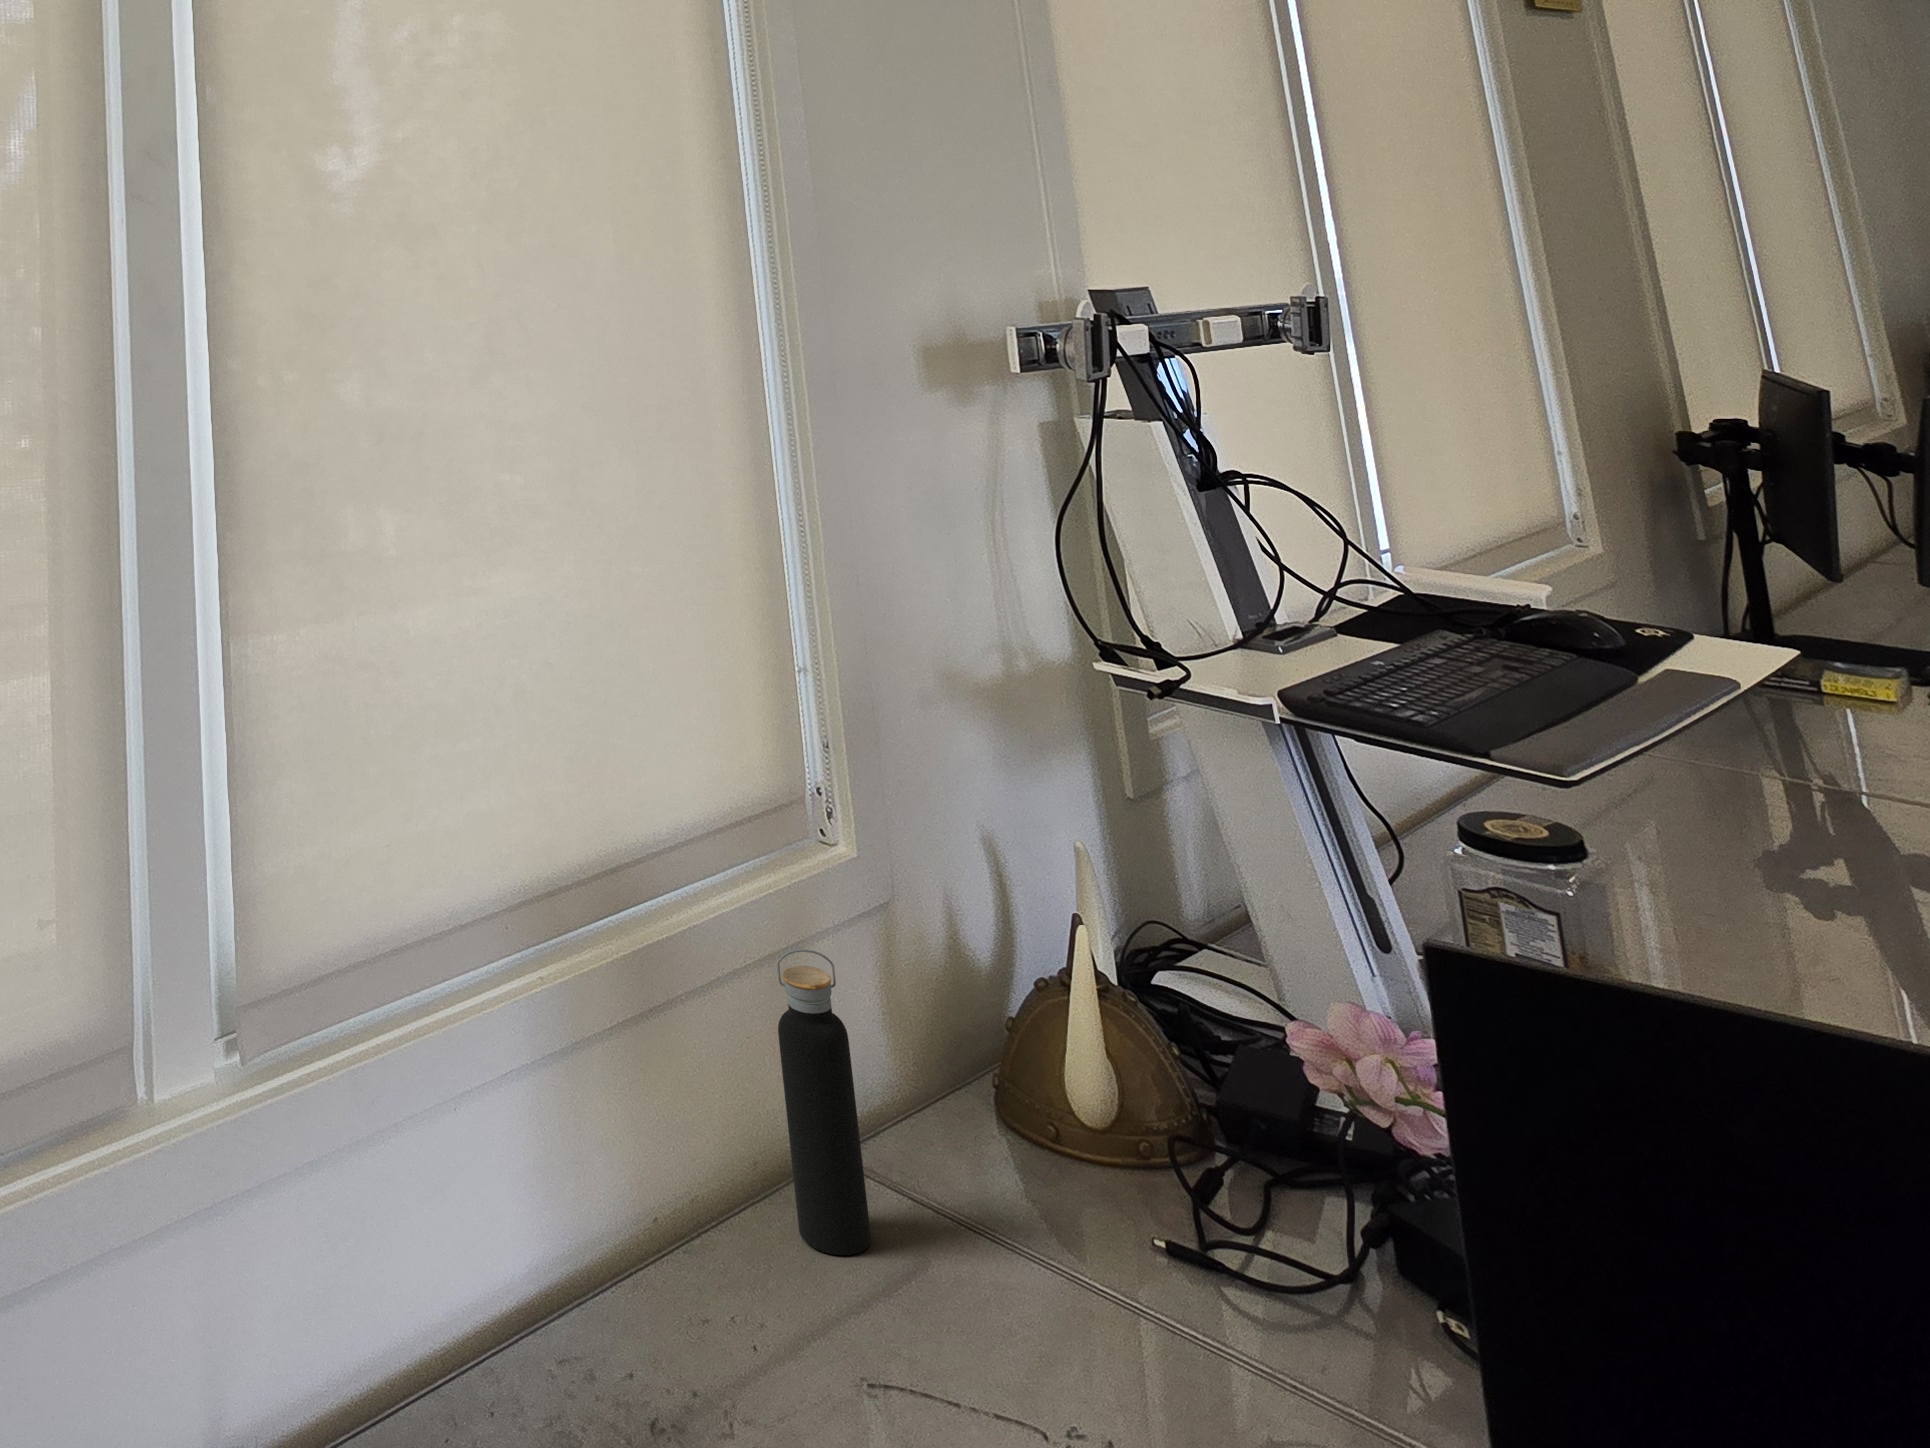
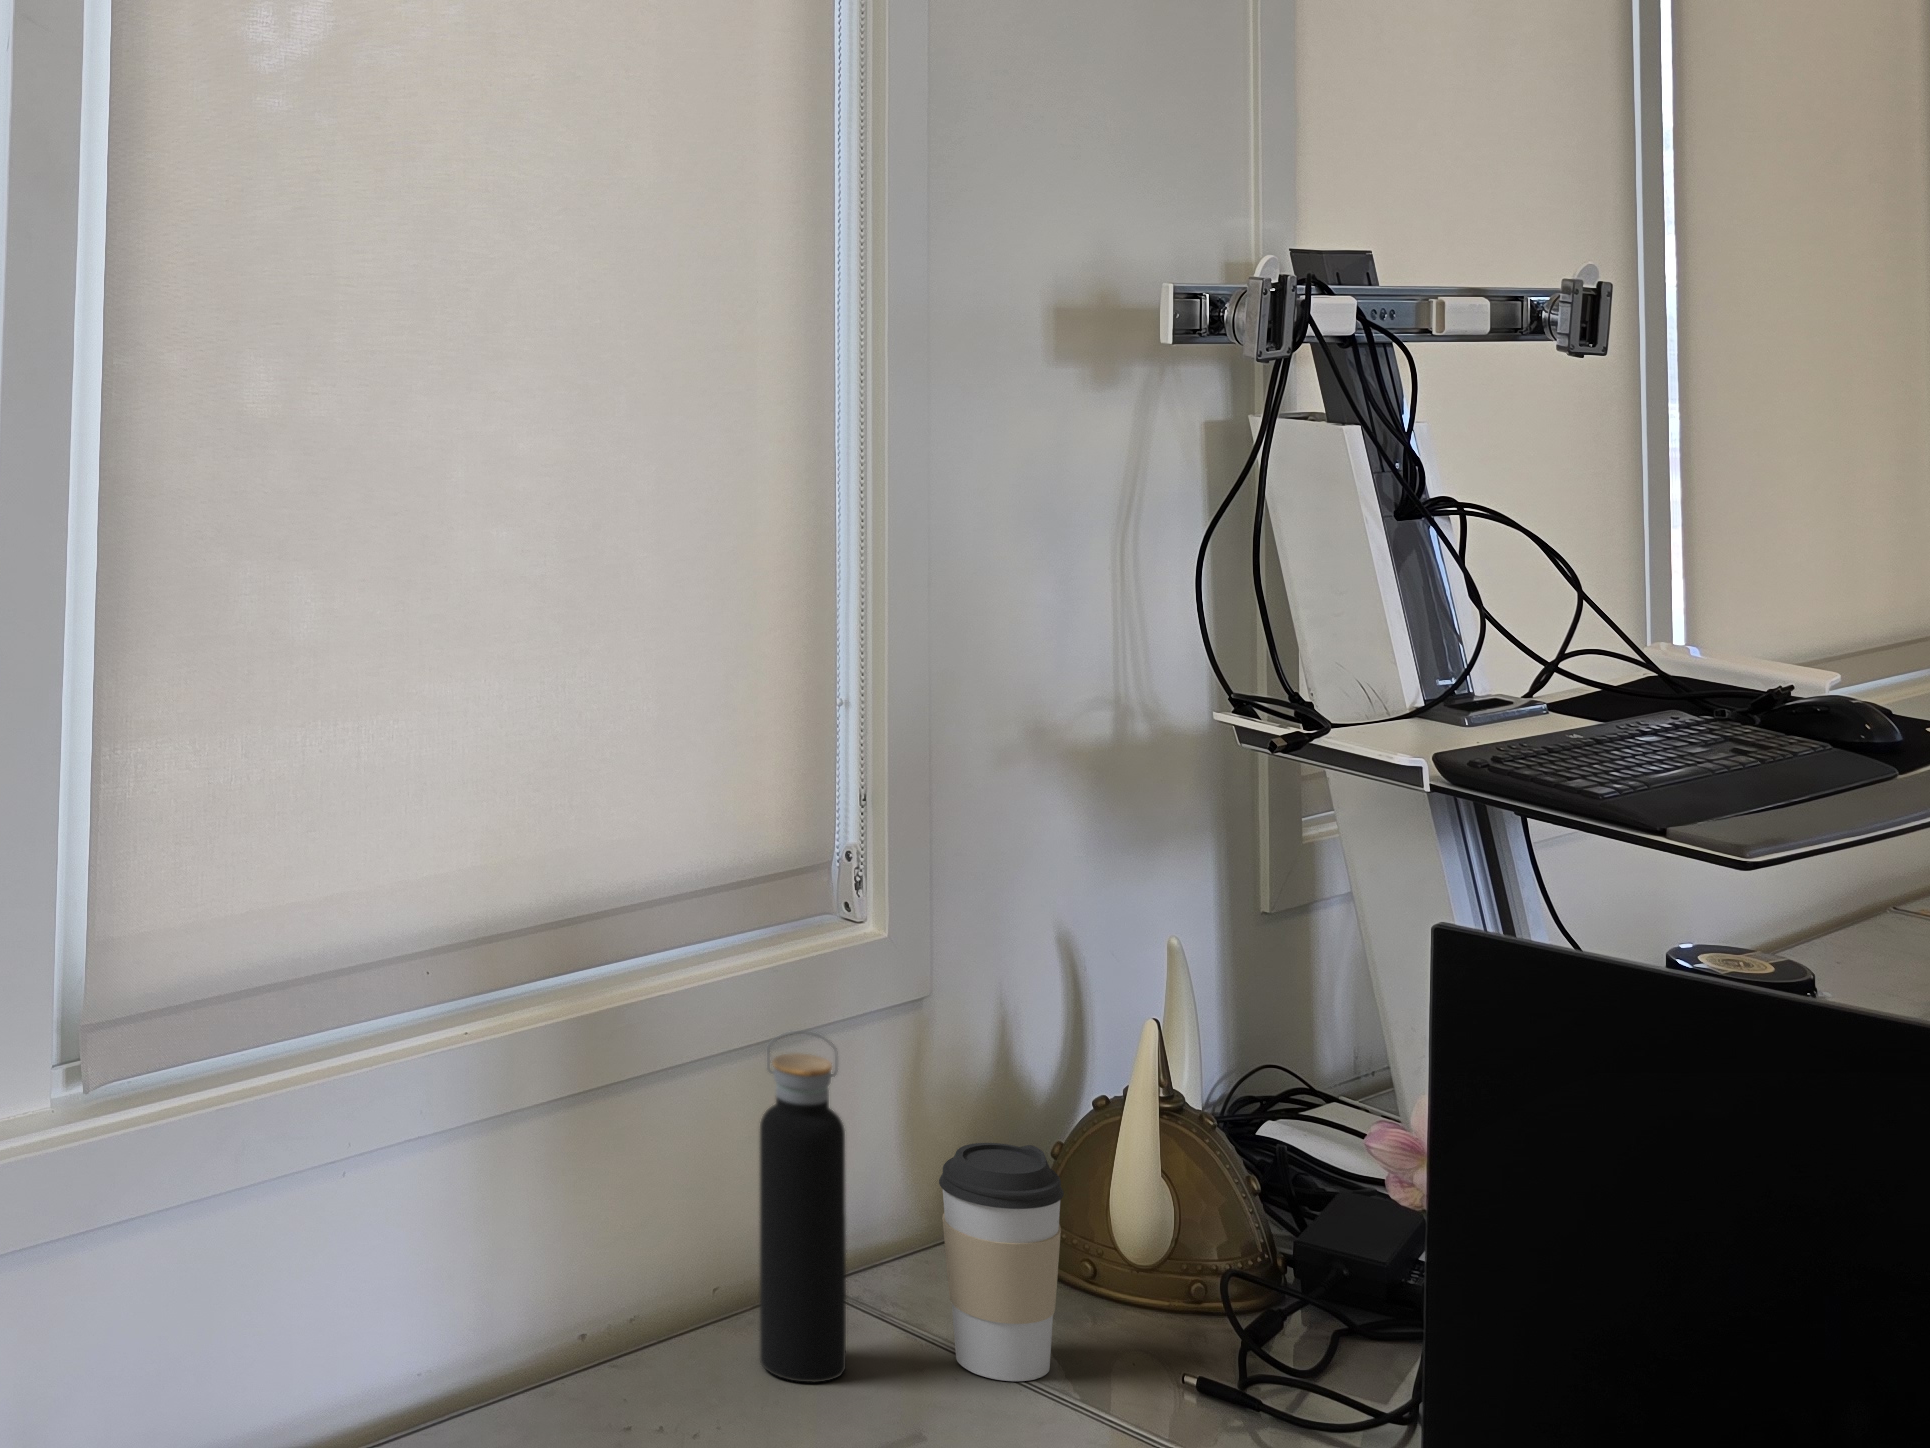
coffee cup: none [927,1034,1039,1249] -> present [939,1143,1064,1381]

